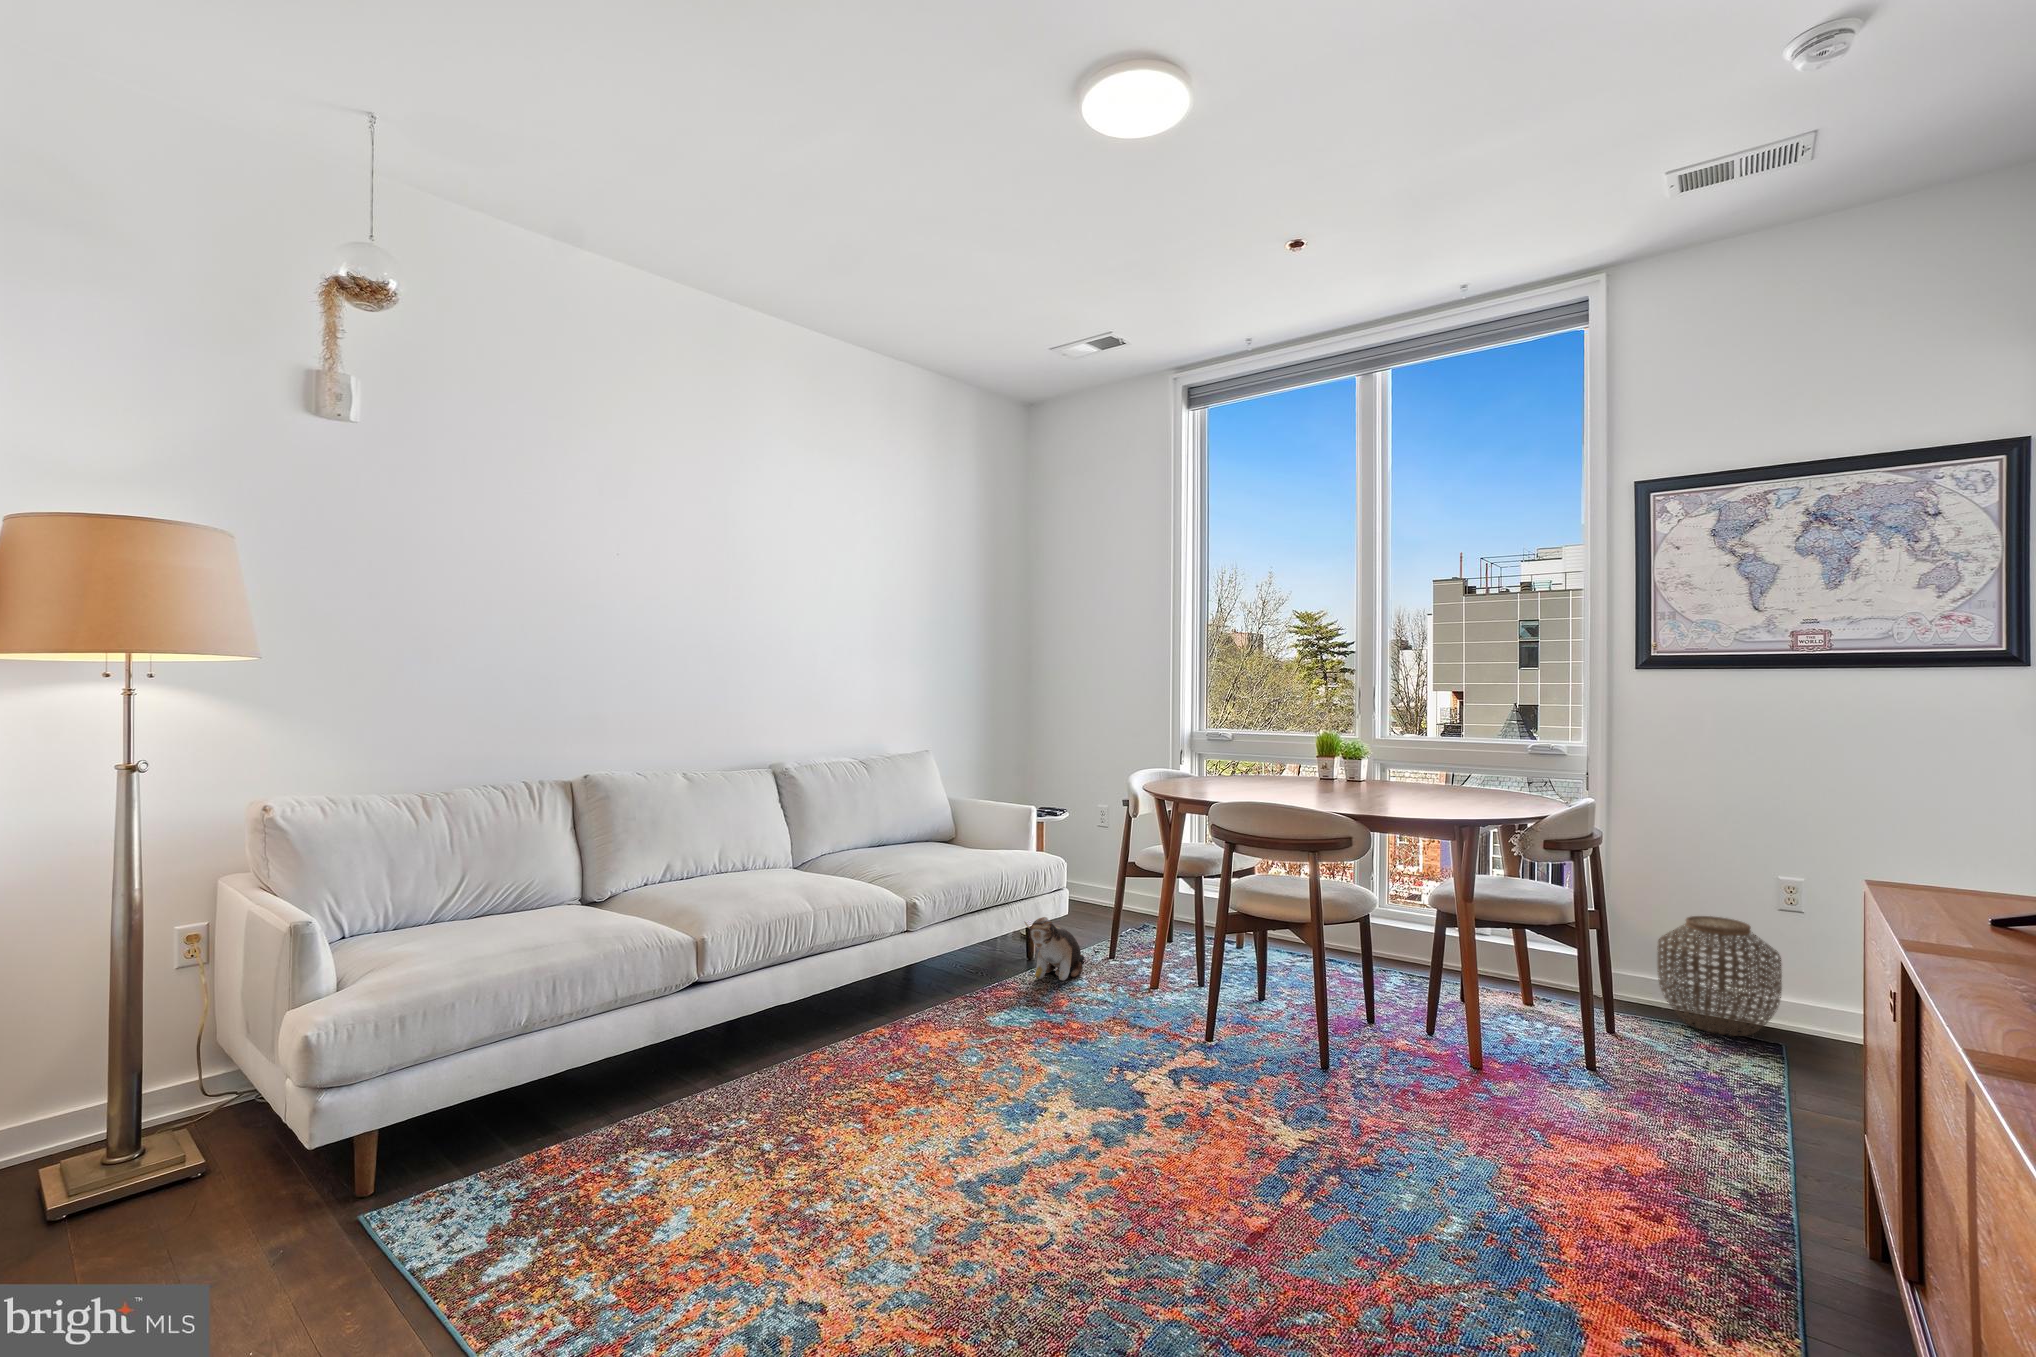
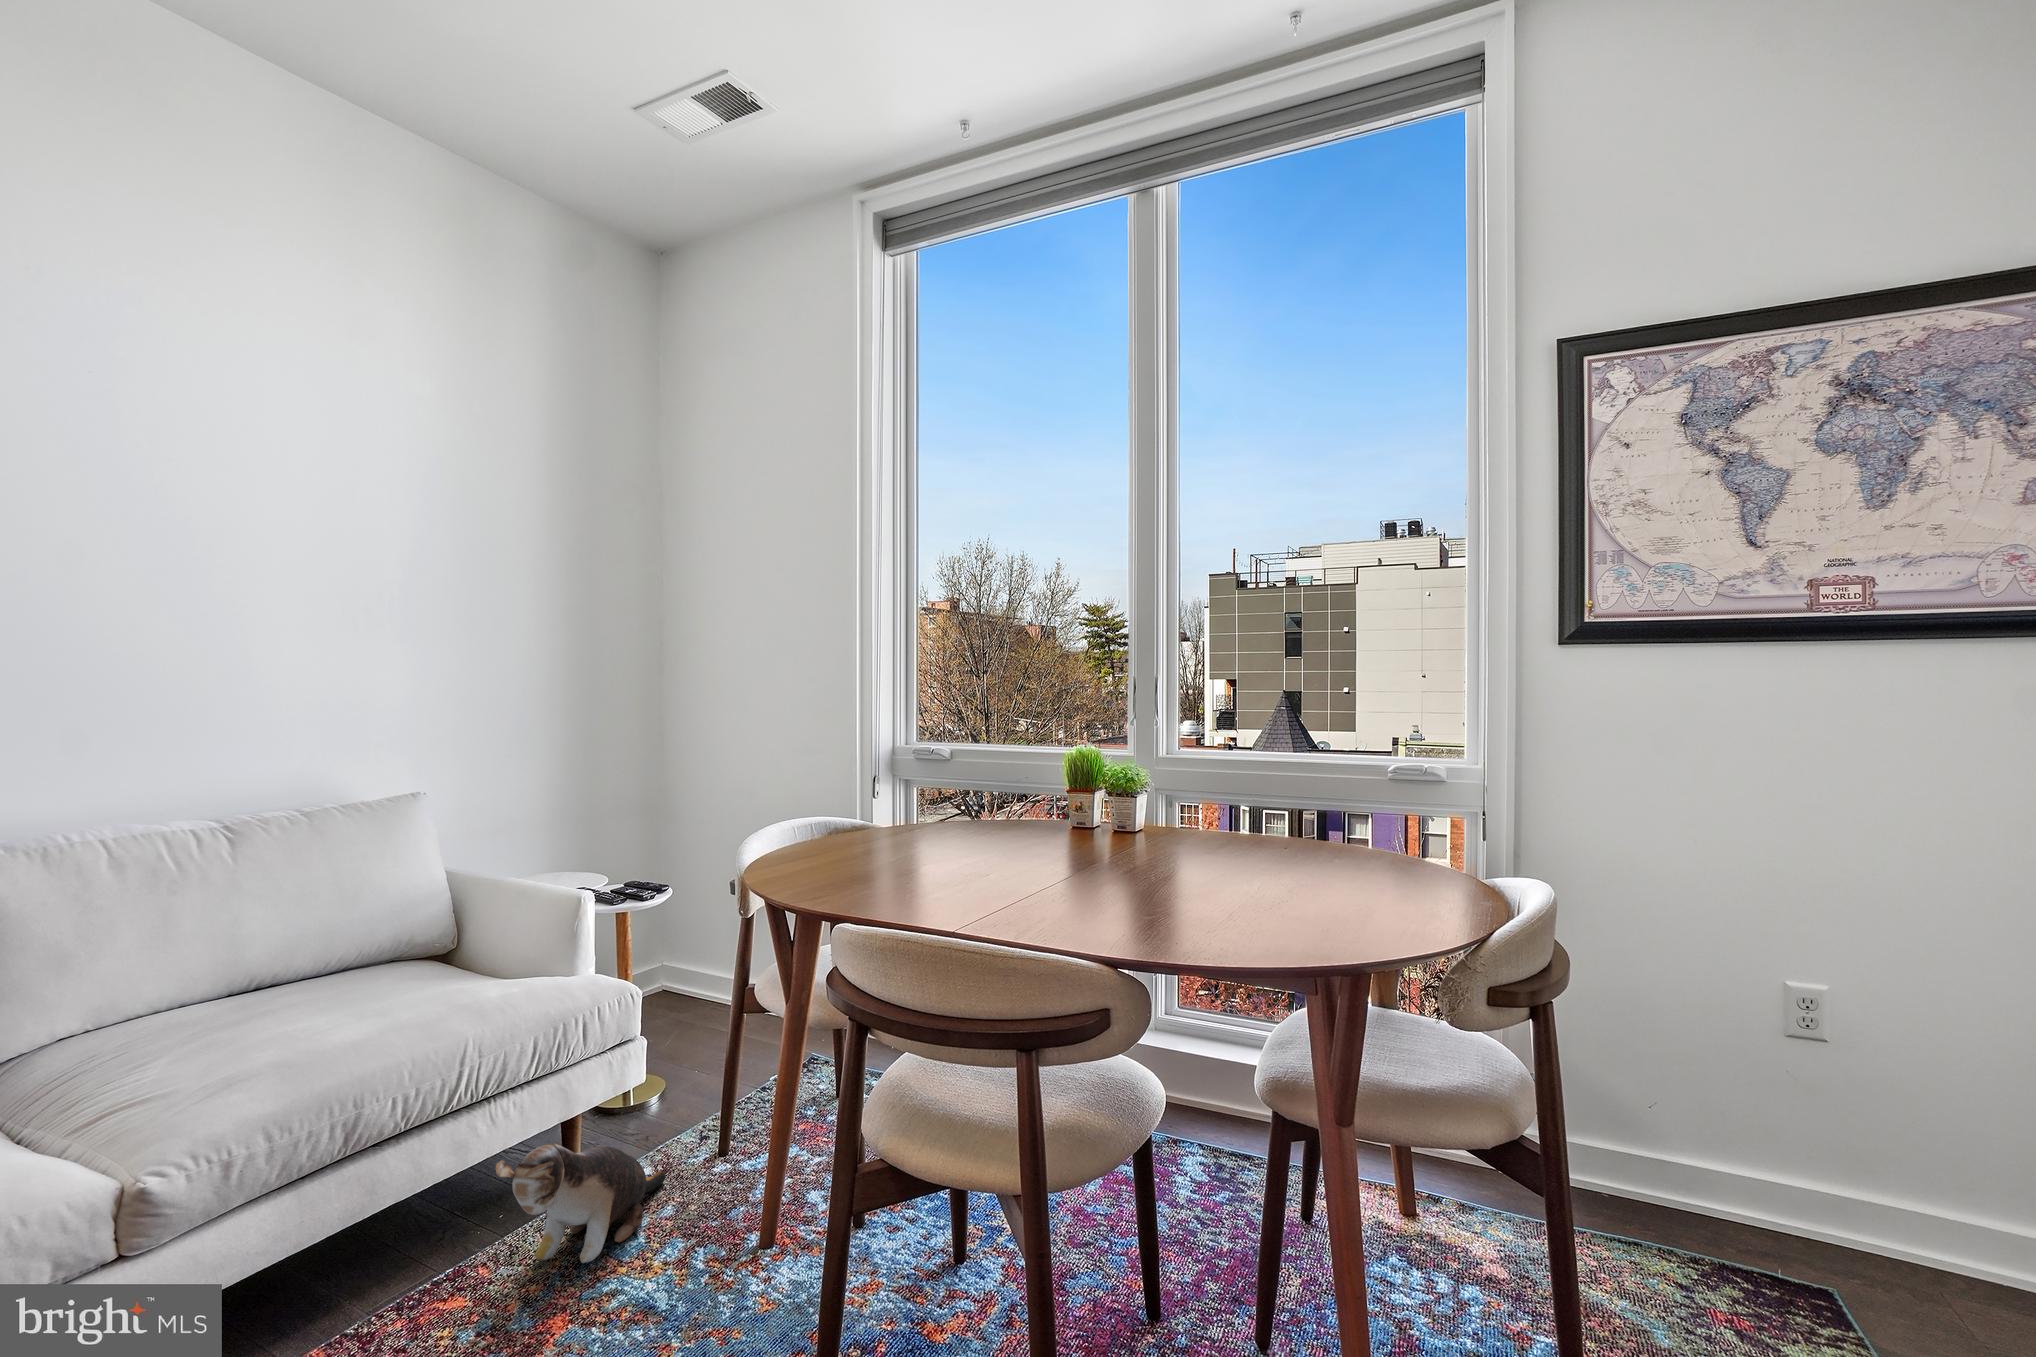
woven basket: present [1658,916,1782,1036] -> none [1613,1057,1823,1278]

